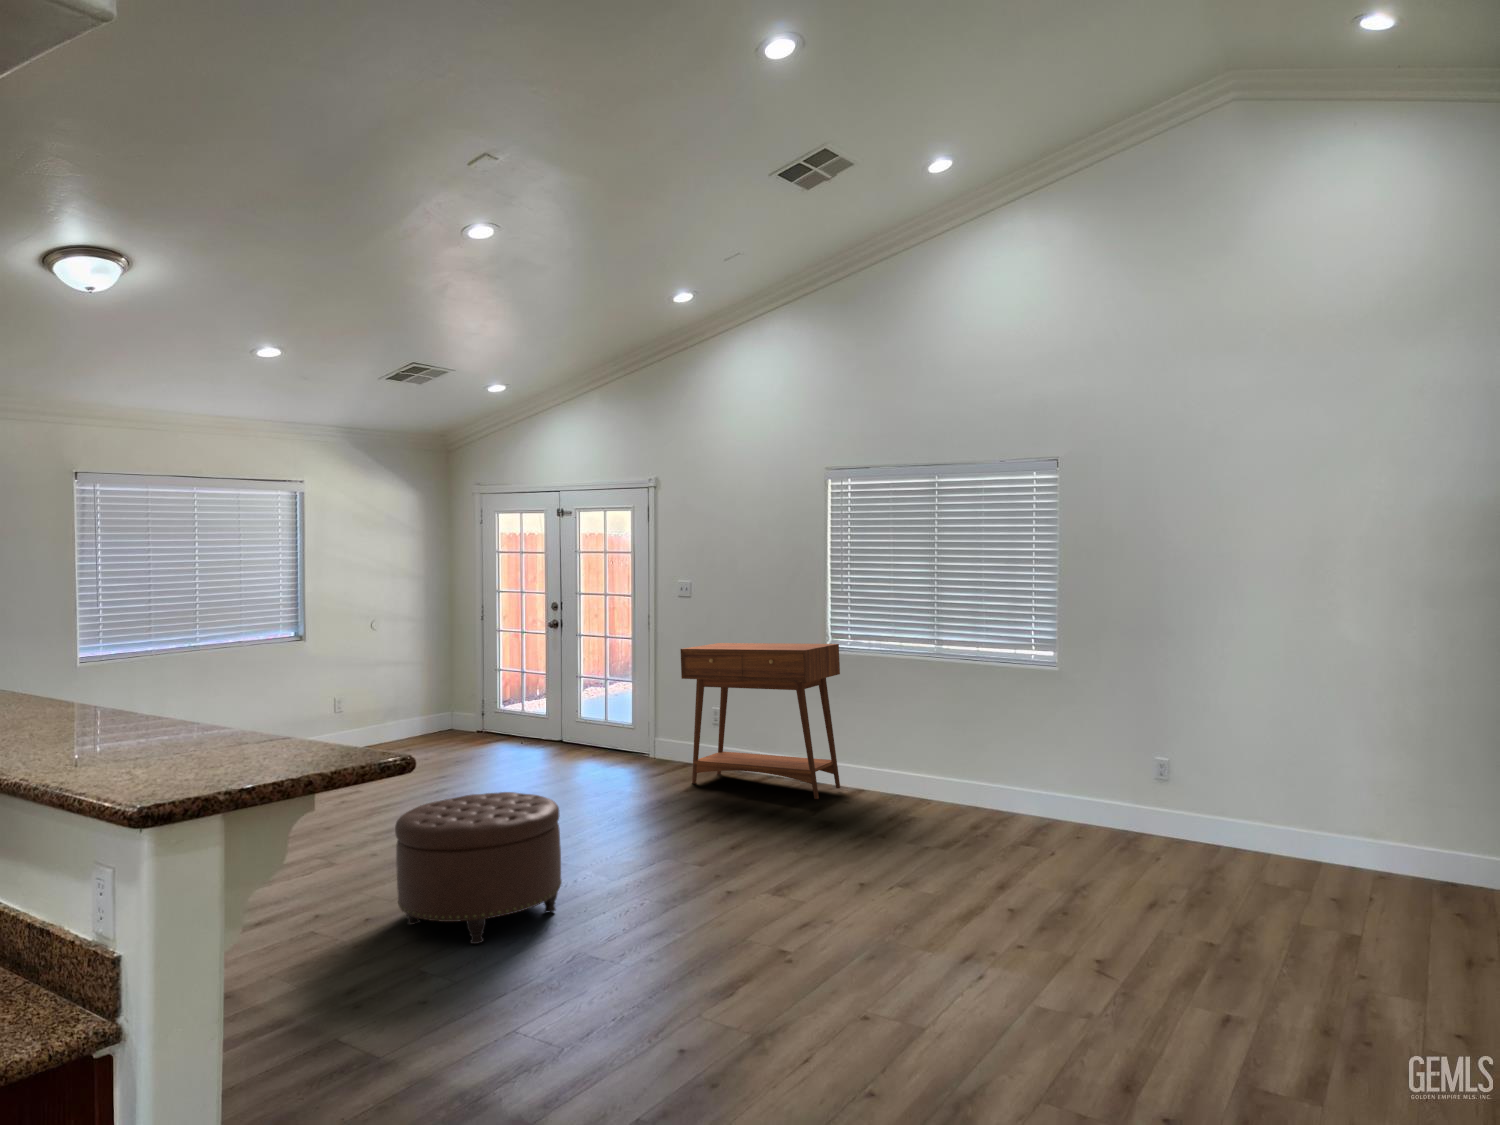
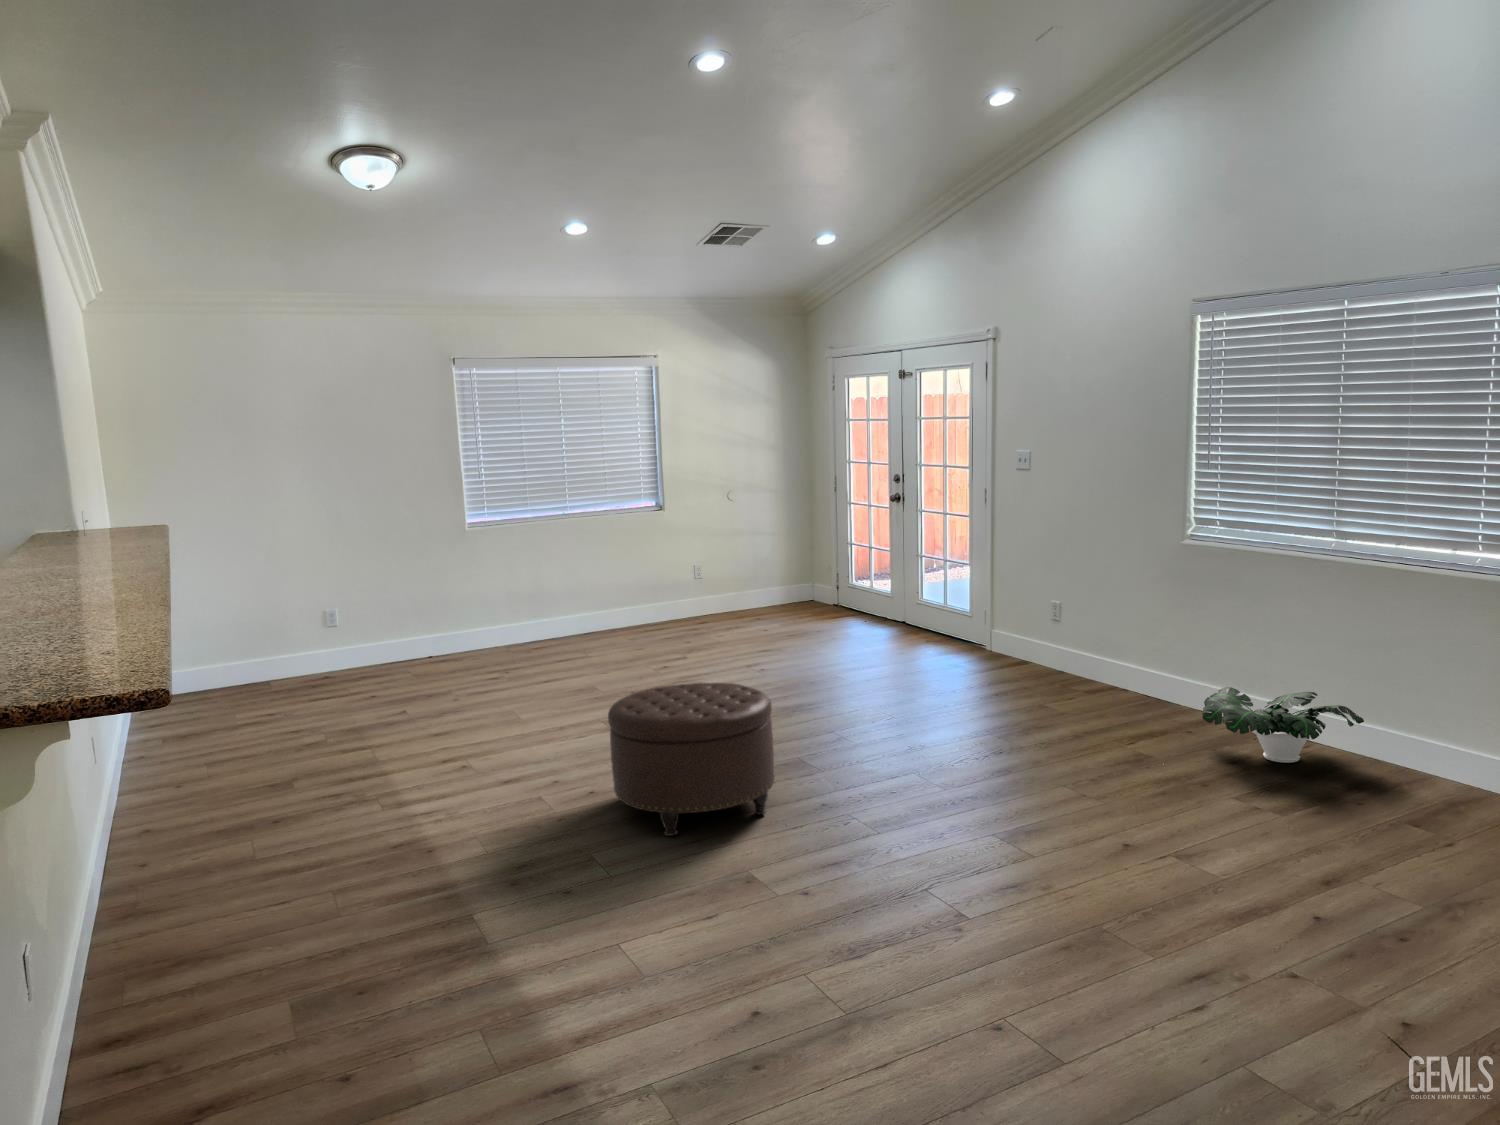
console table: present [680,643,840,799] -> none [1001,525,1200,721]
potted plant: none [860,761,971,817] -> present [1202,687,1364,763]

